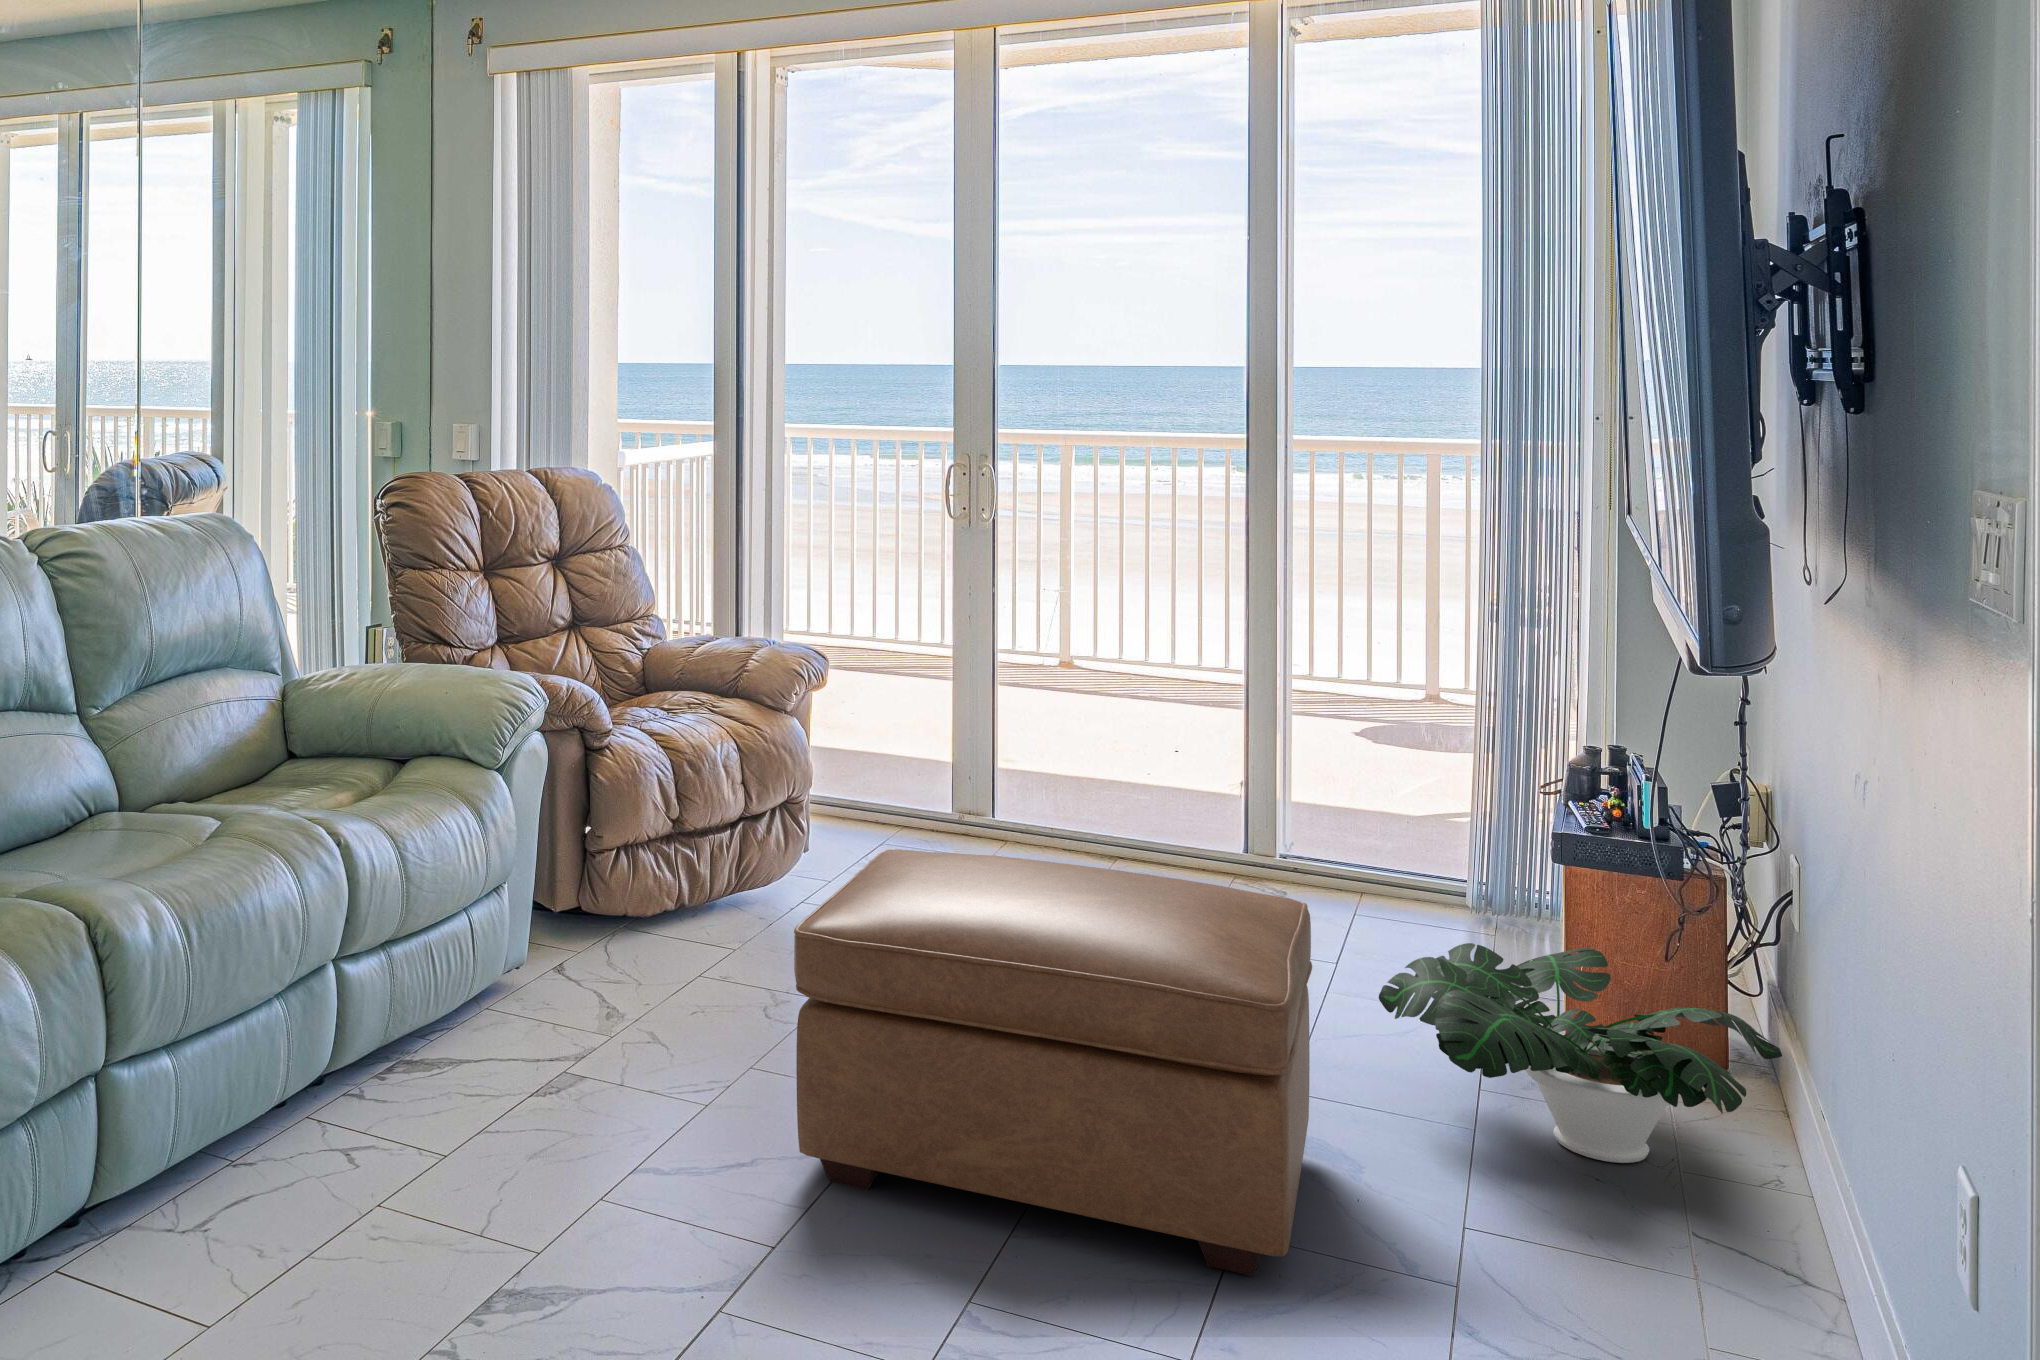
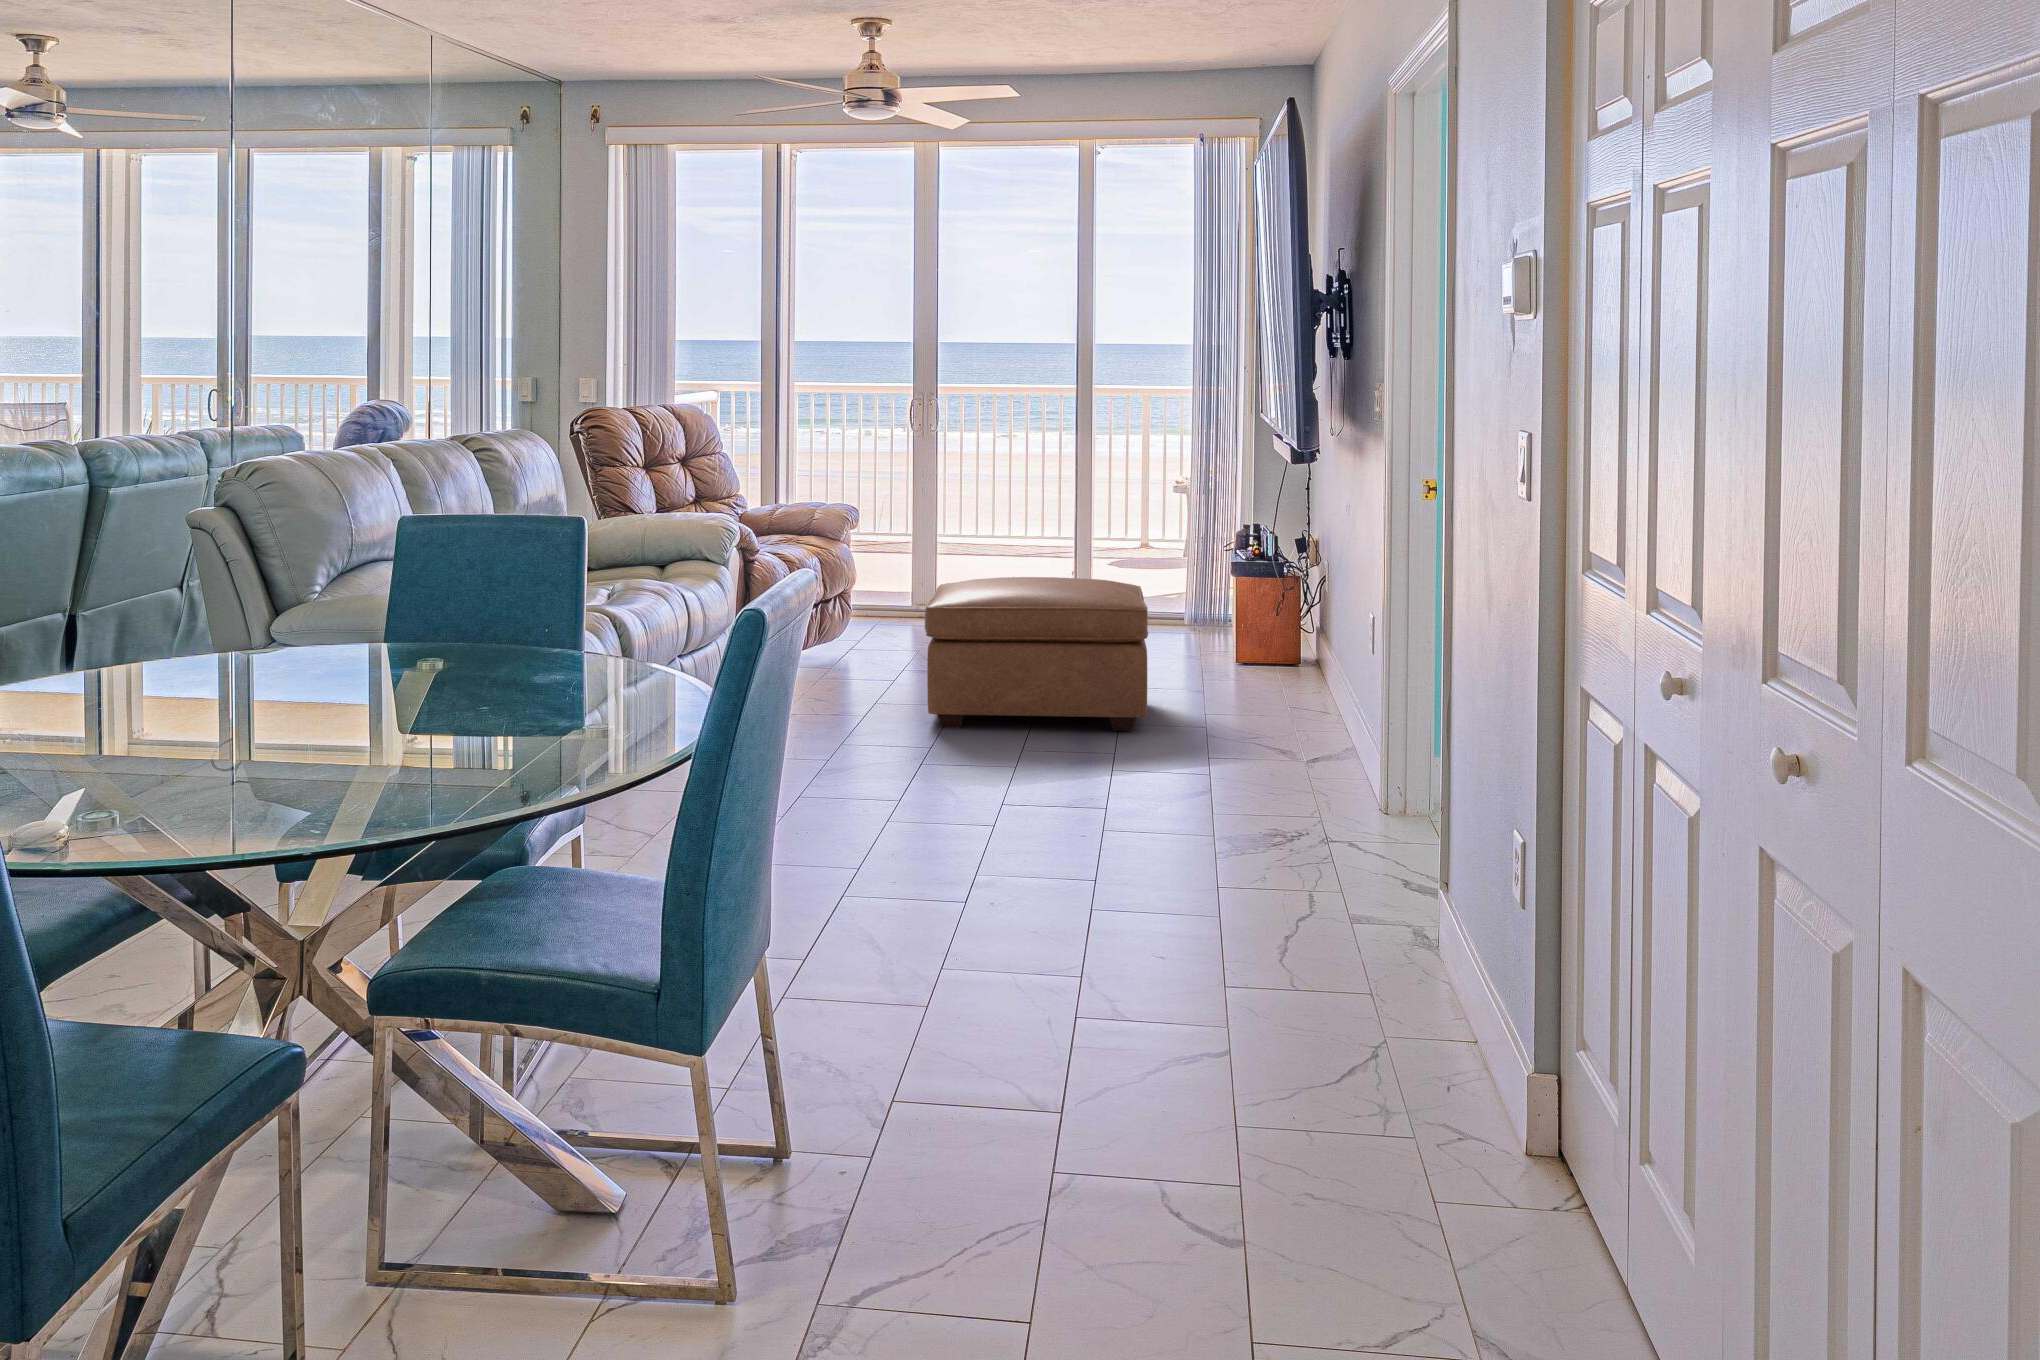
potted plant: present [1379,943,1782,1163] -> none [1163,610,1322,693]

